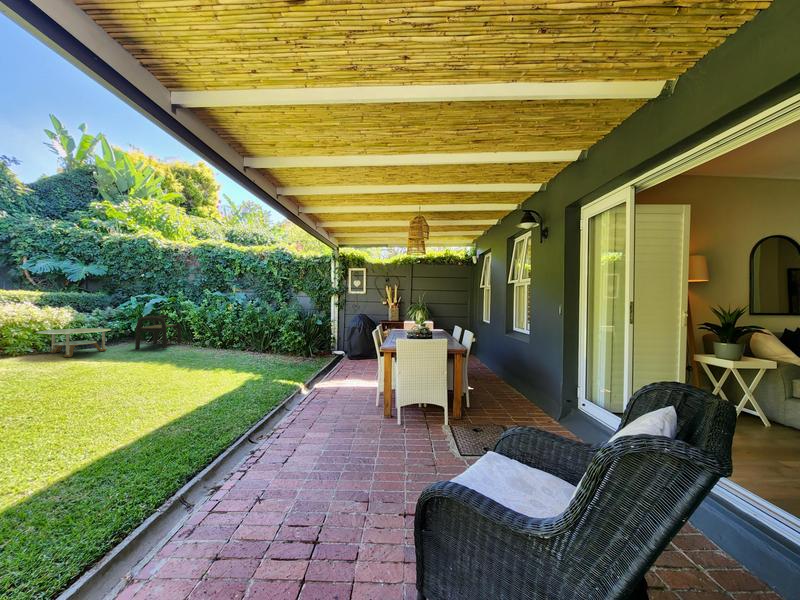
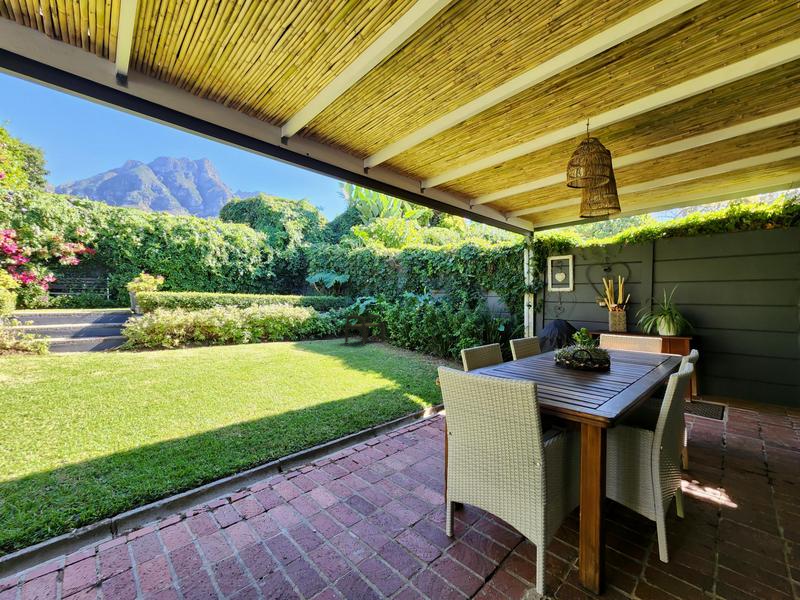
round table: present [36,328,111,357] -> none [280,324,327,346]

